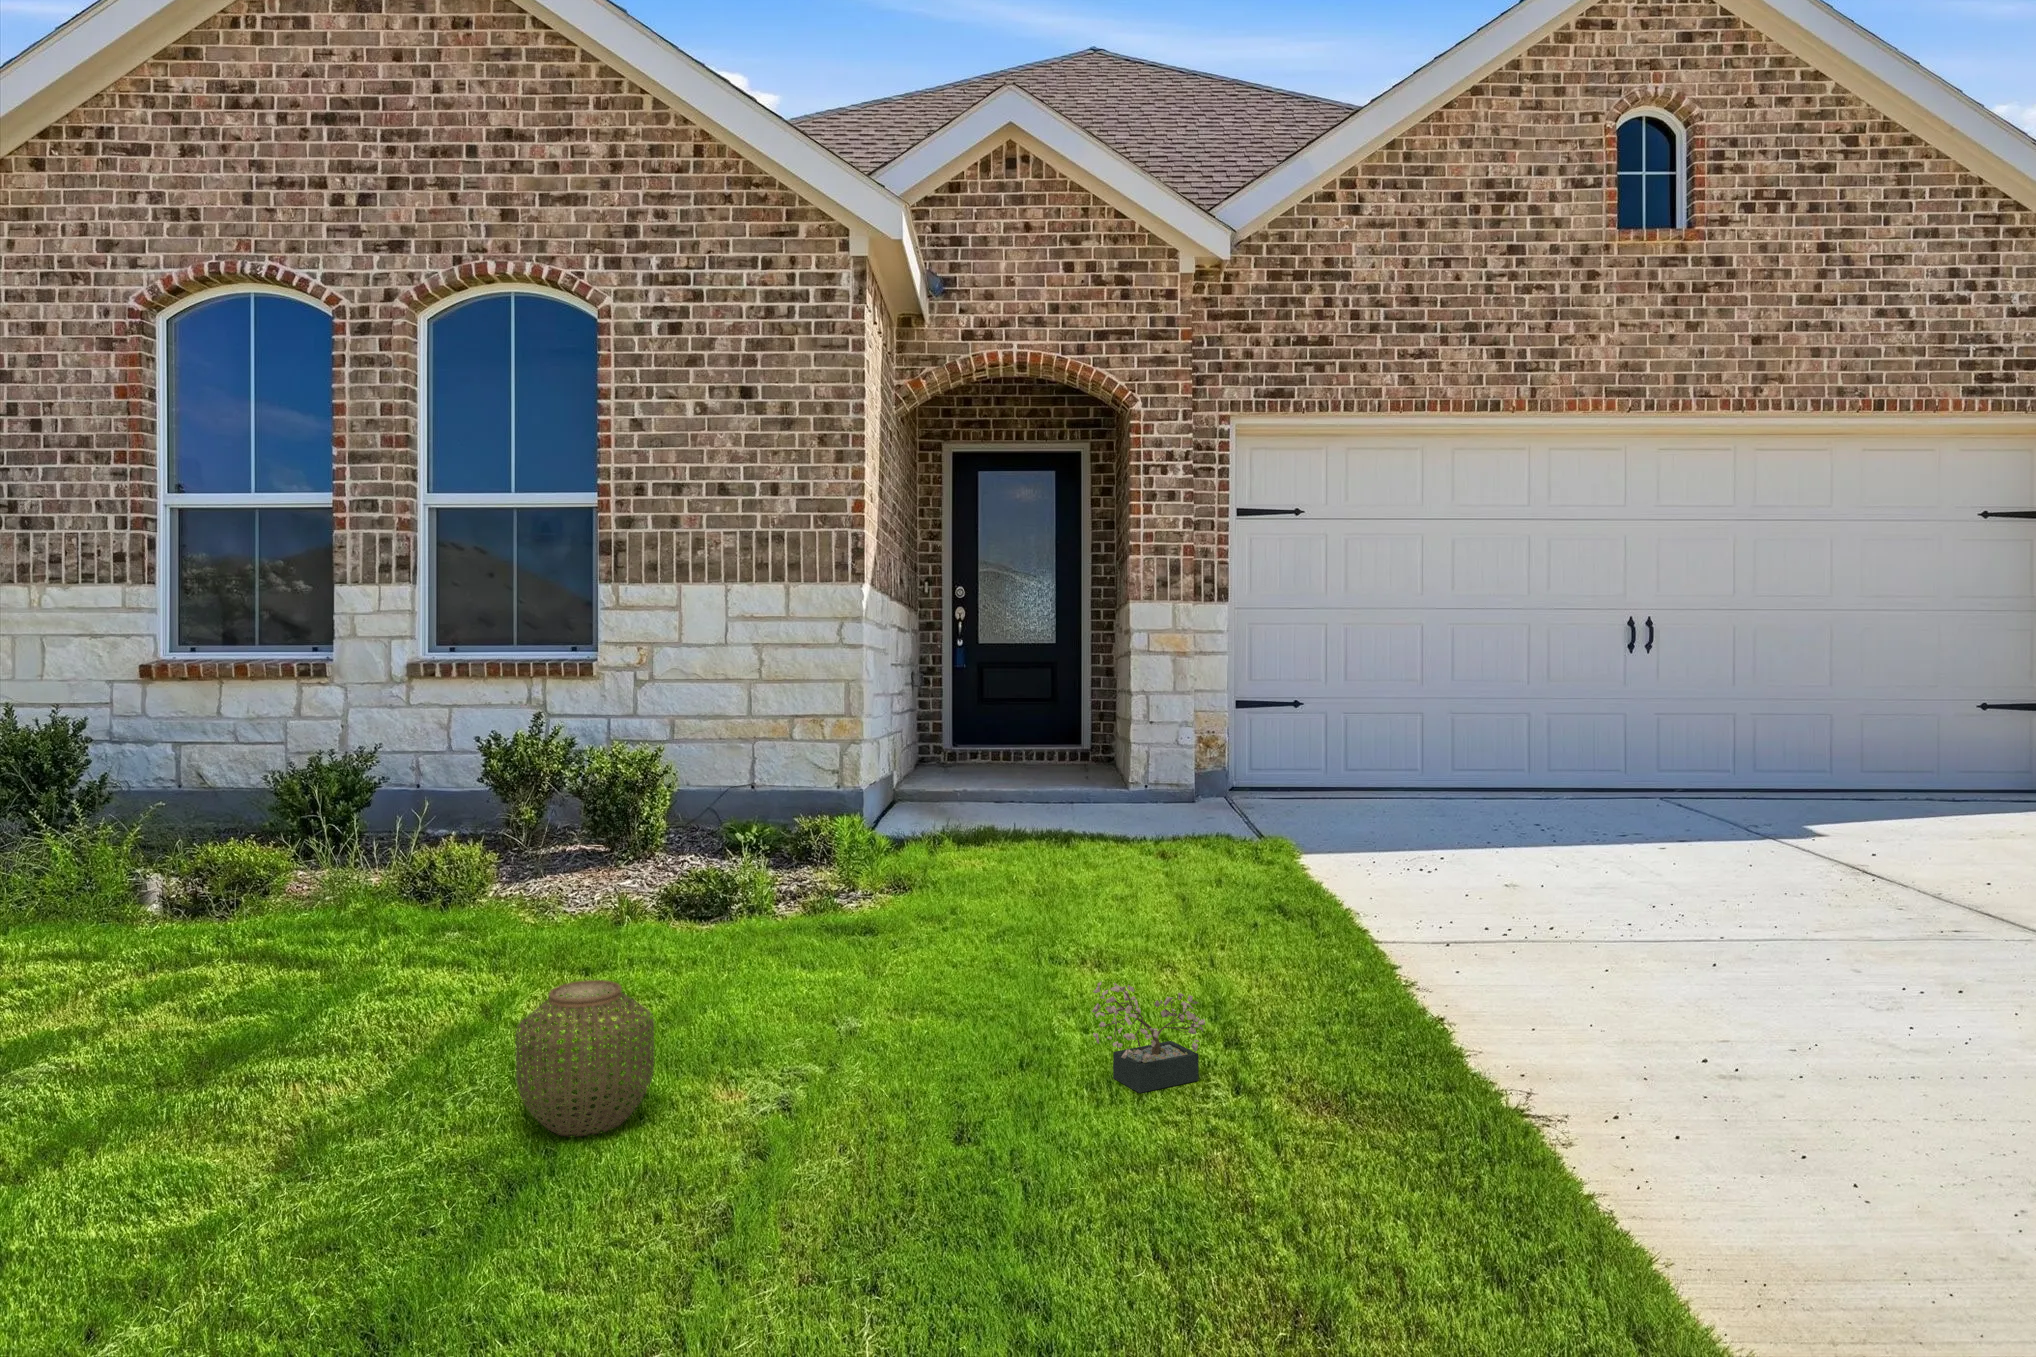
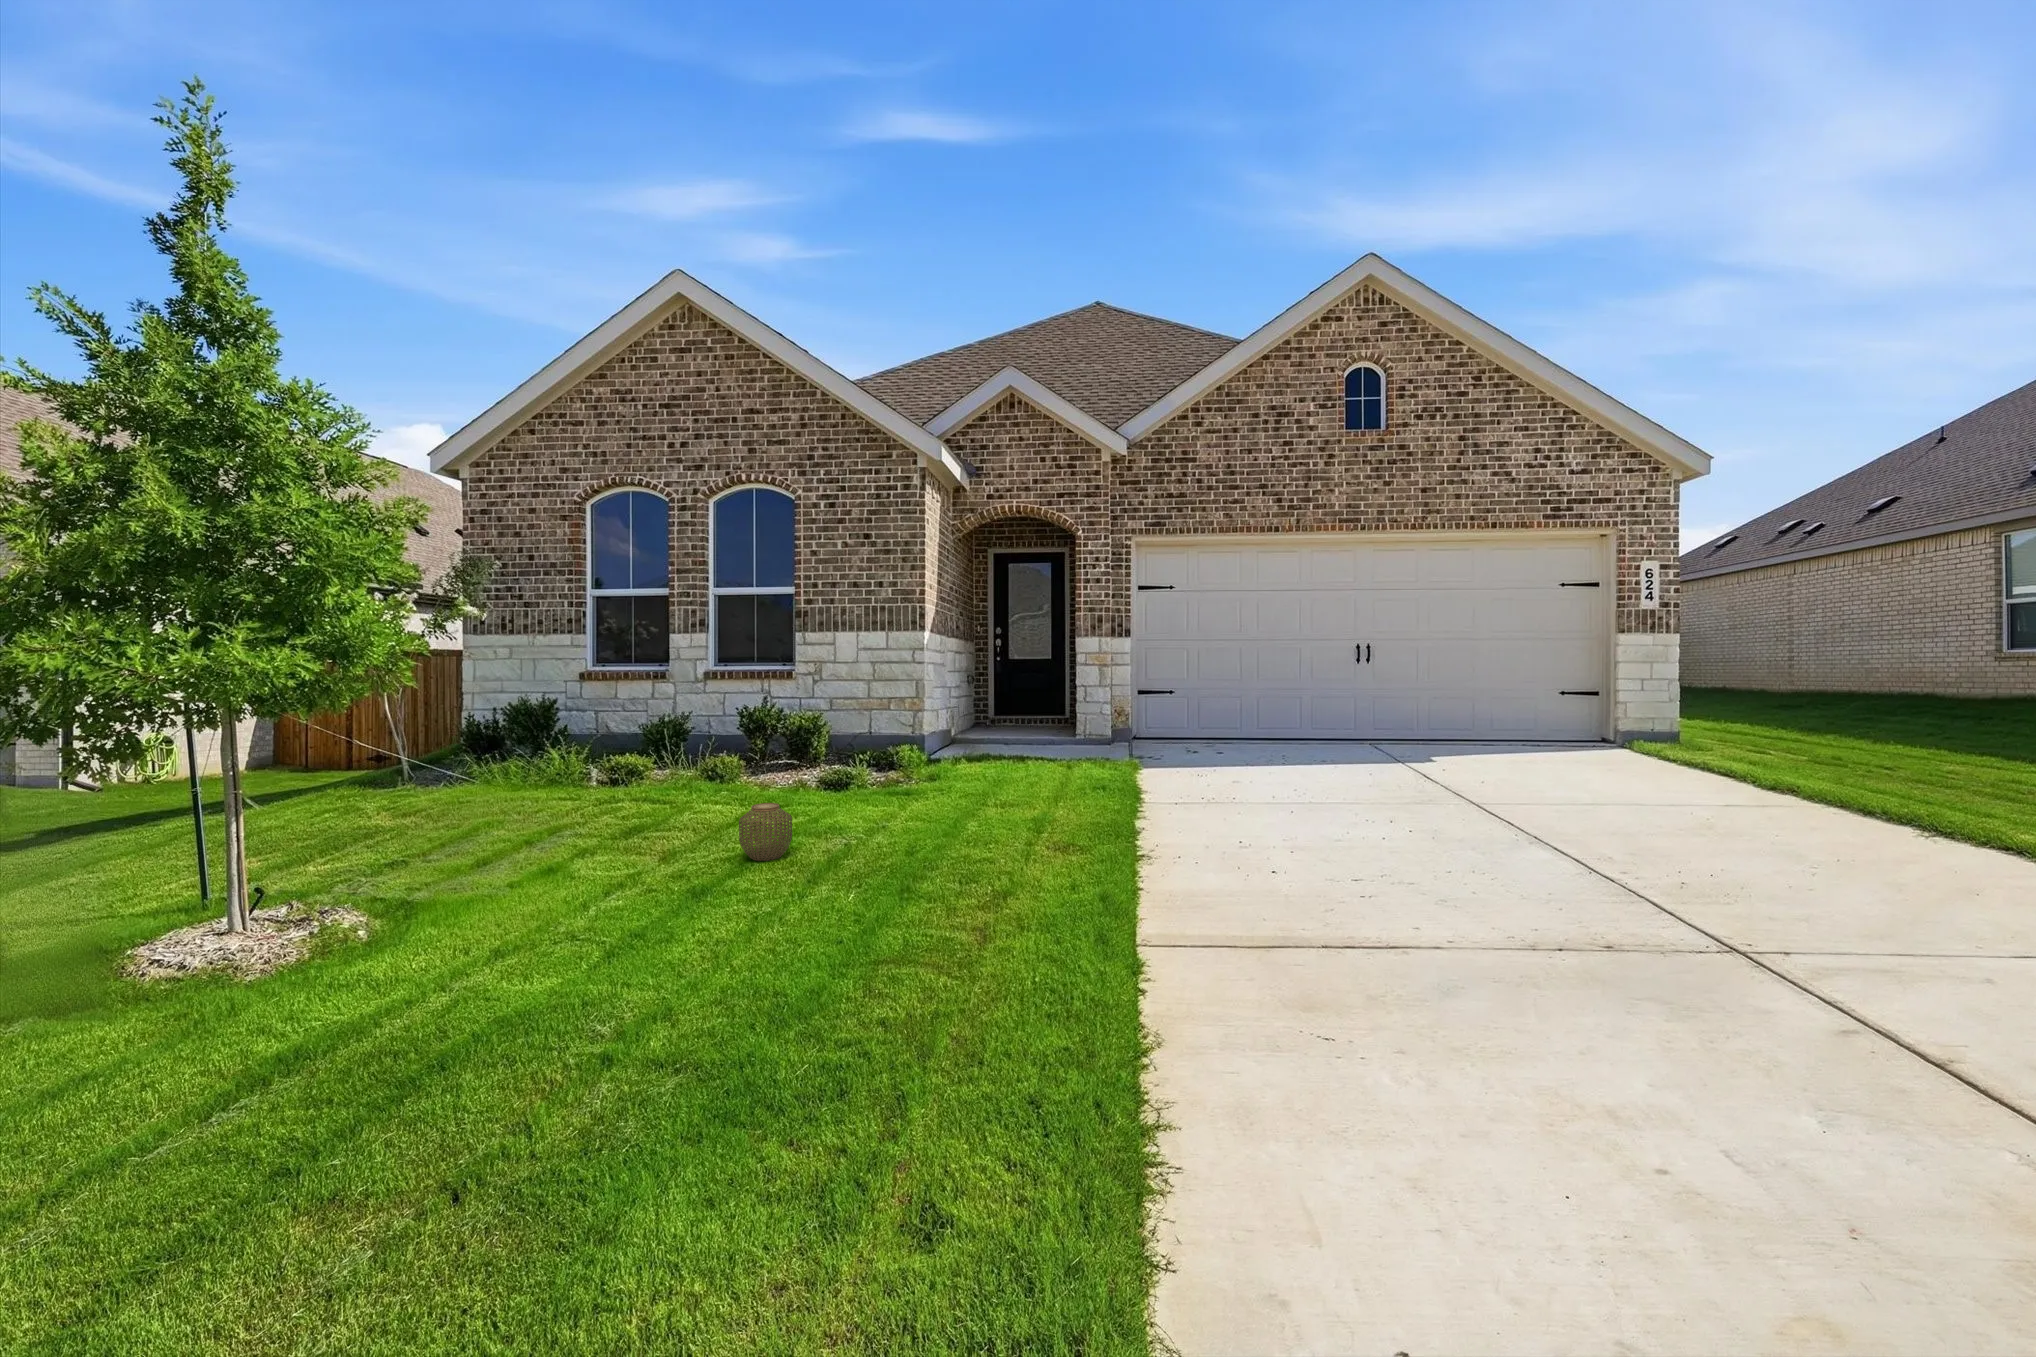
decorative plant: present [1092,982,1205,1093] -> none [969,809,1018,853]

